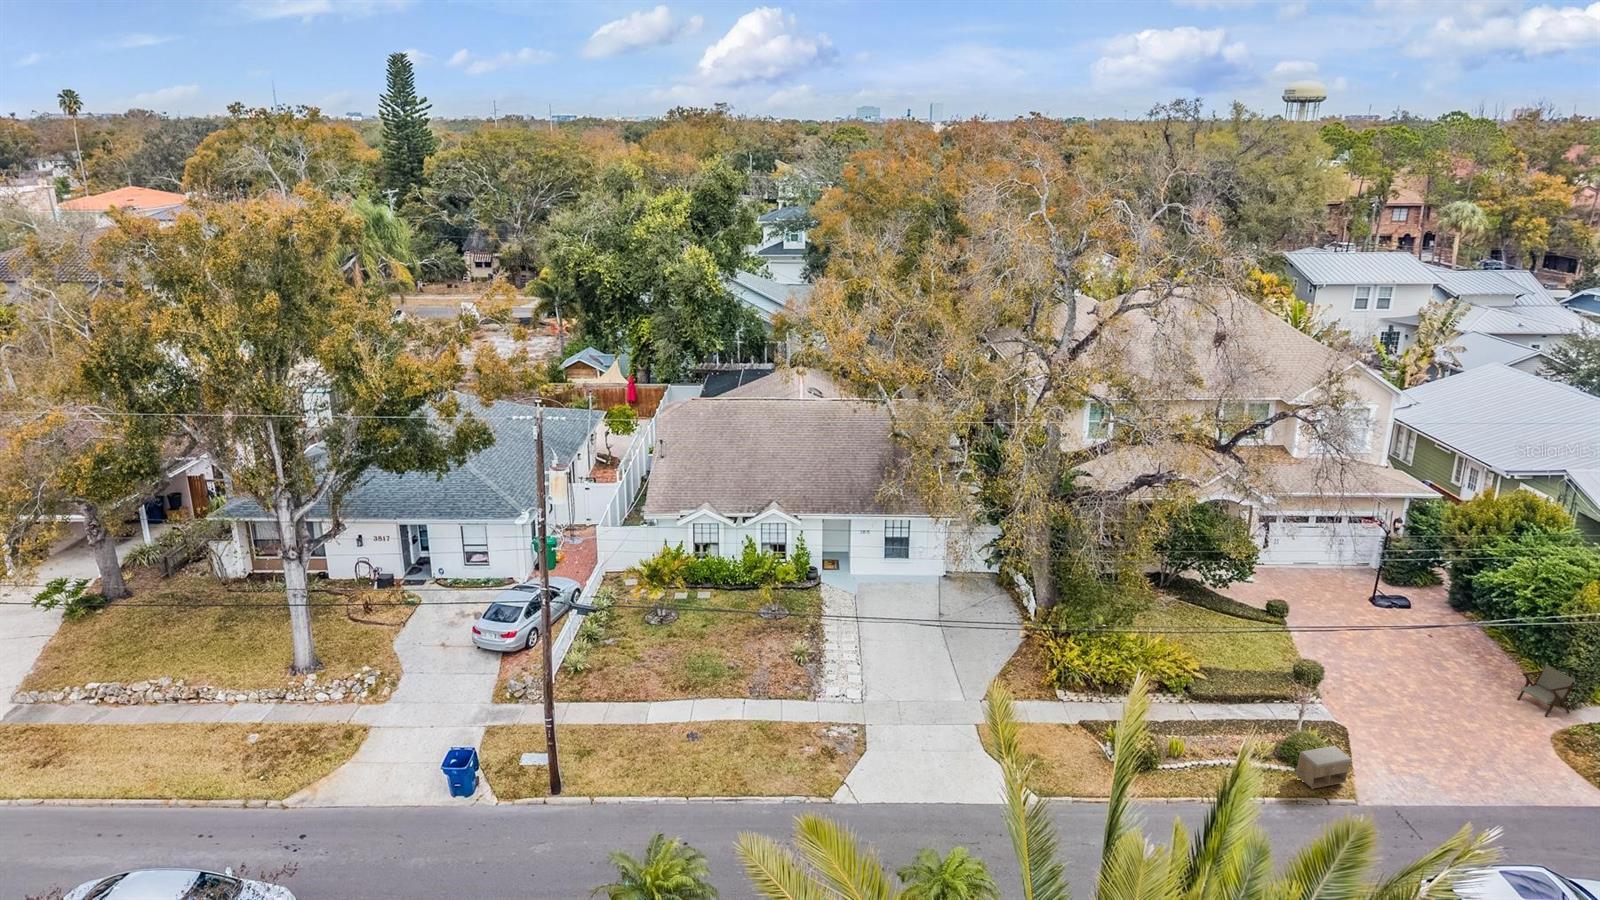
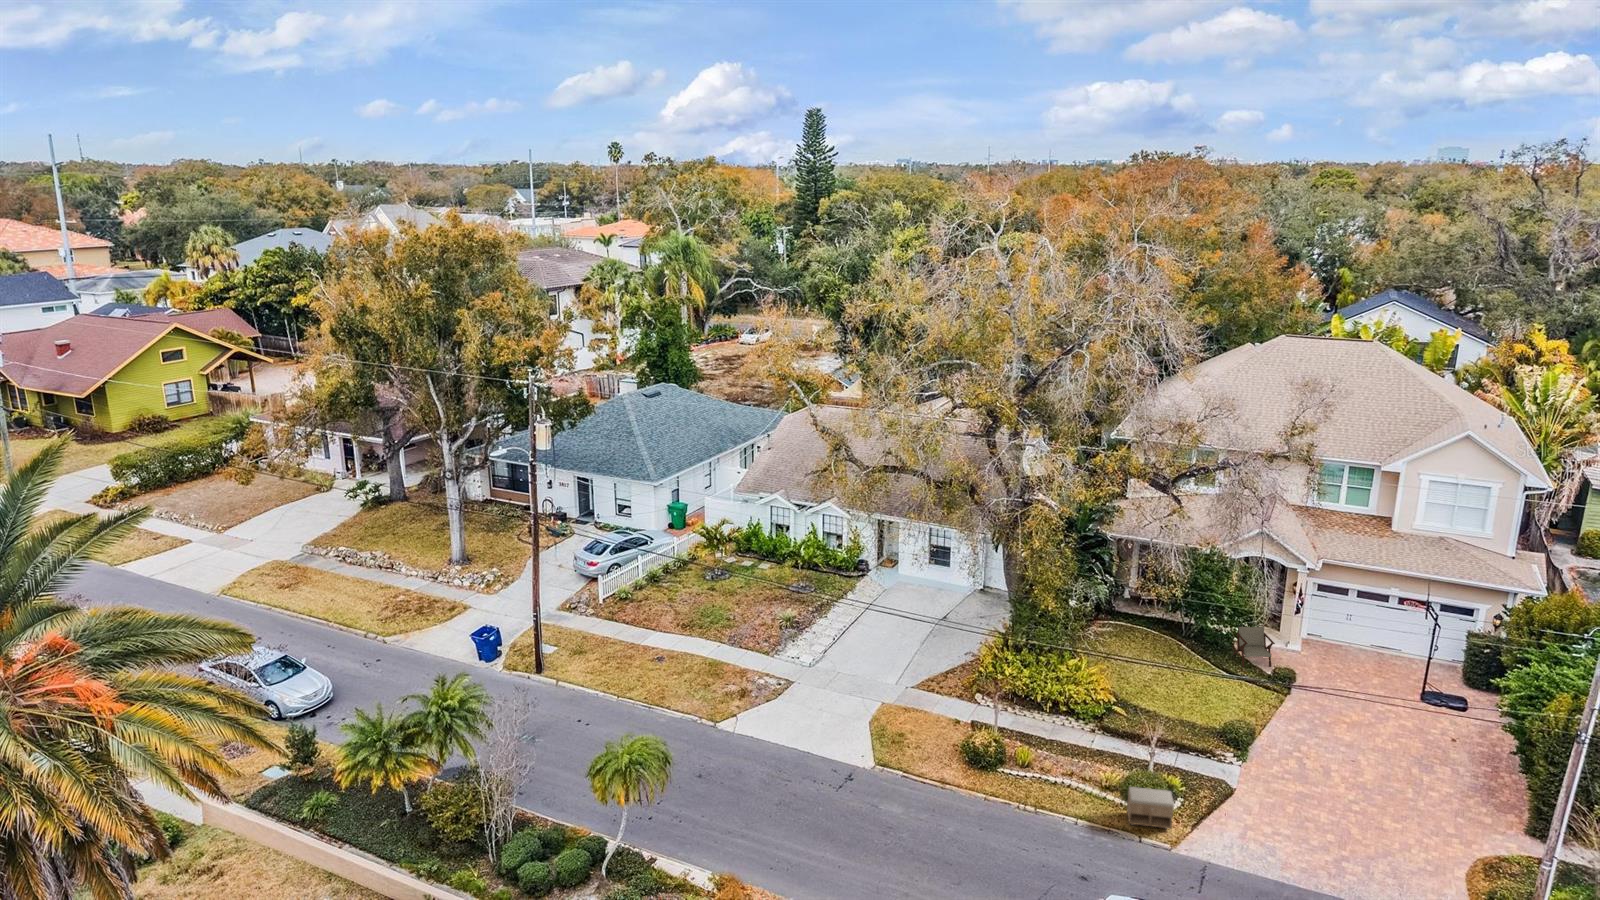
lounge chair: present [1517,665,1574,717] -> present [1232,627,1275,667]

